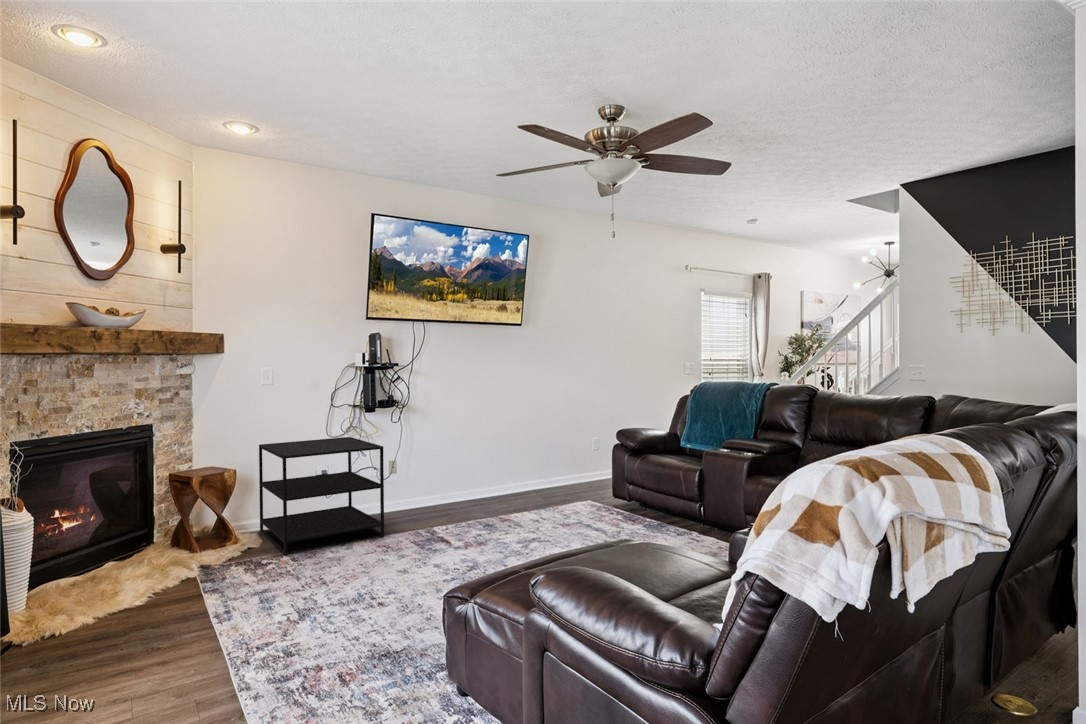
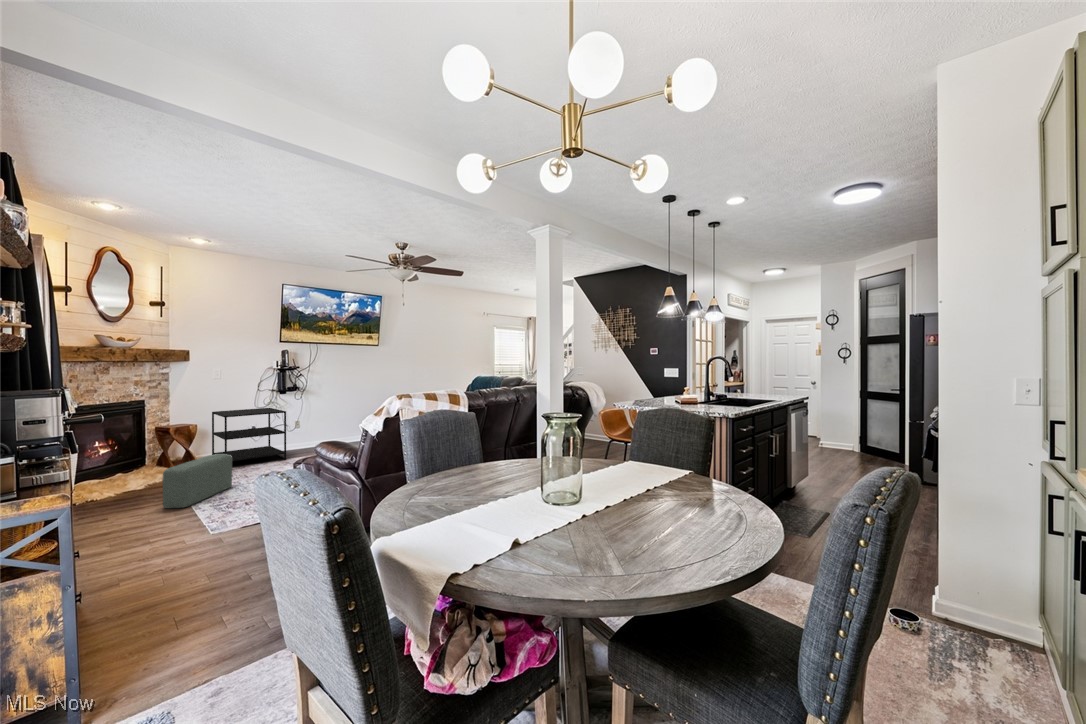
pouf: none [178,543,305,675] -> present [163,454,232,508]

